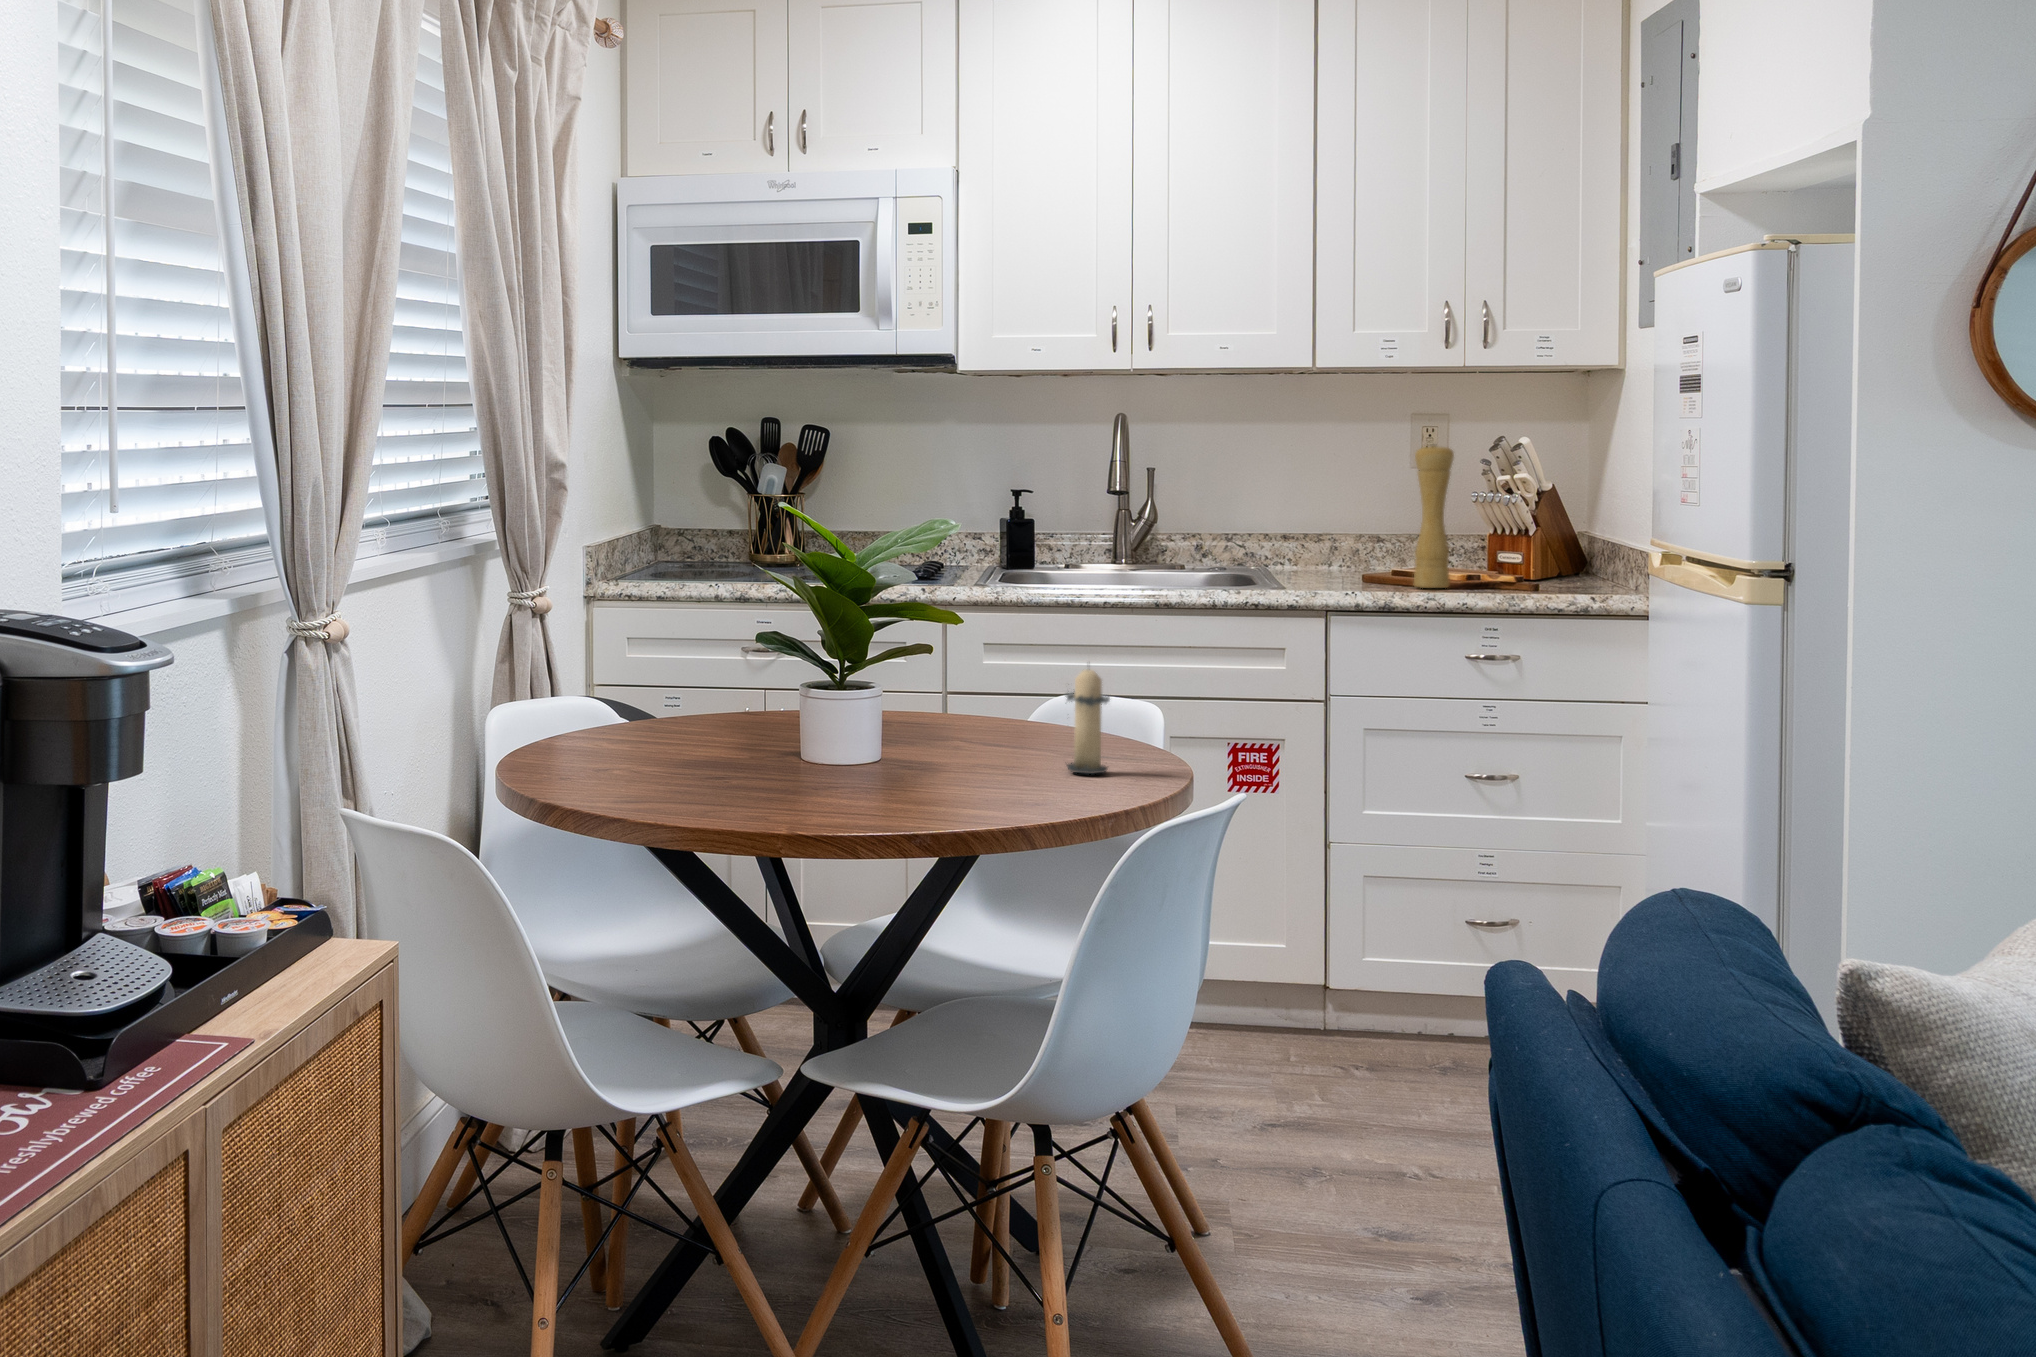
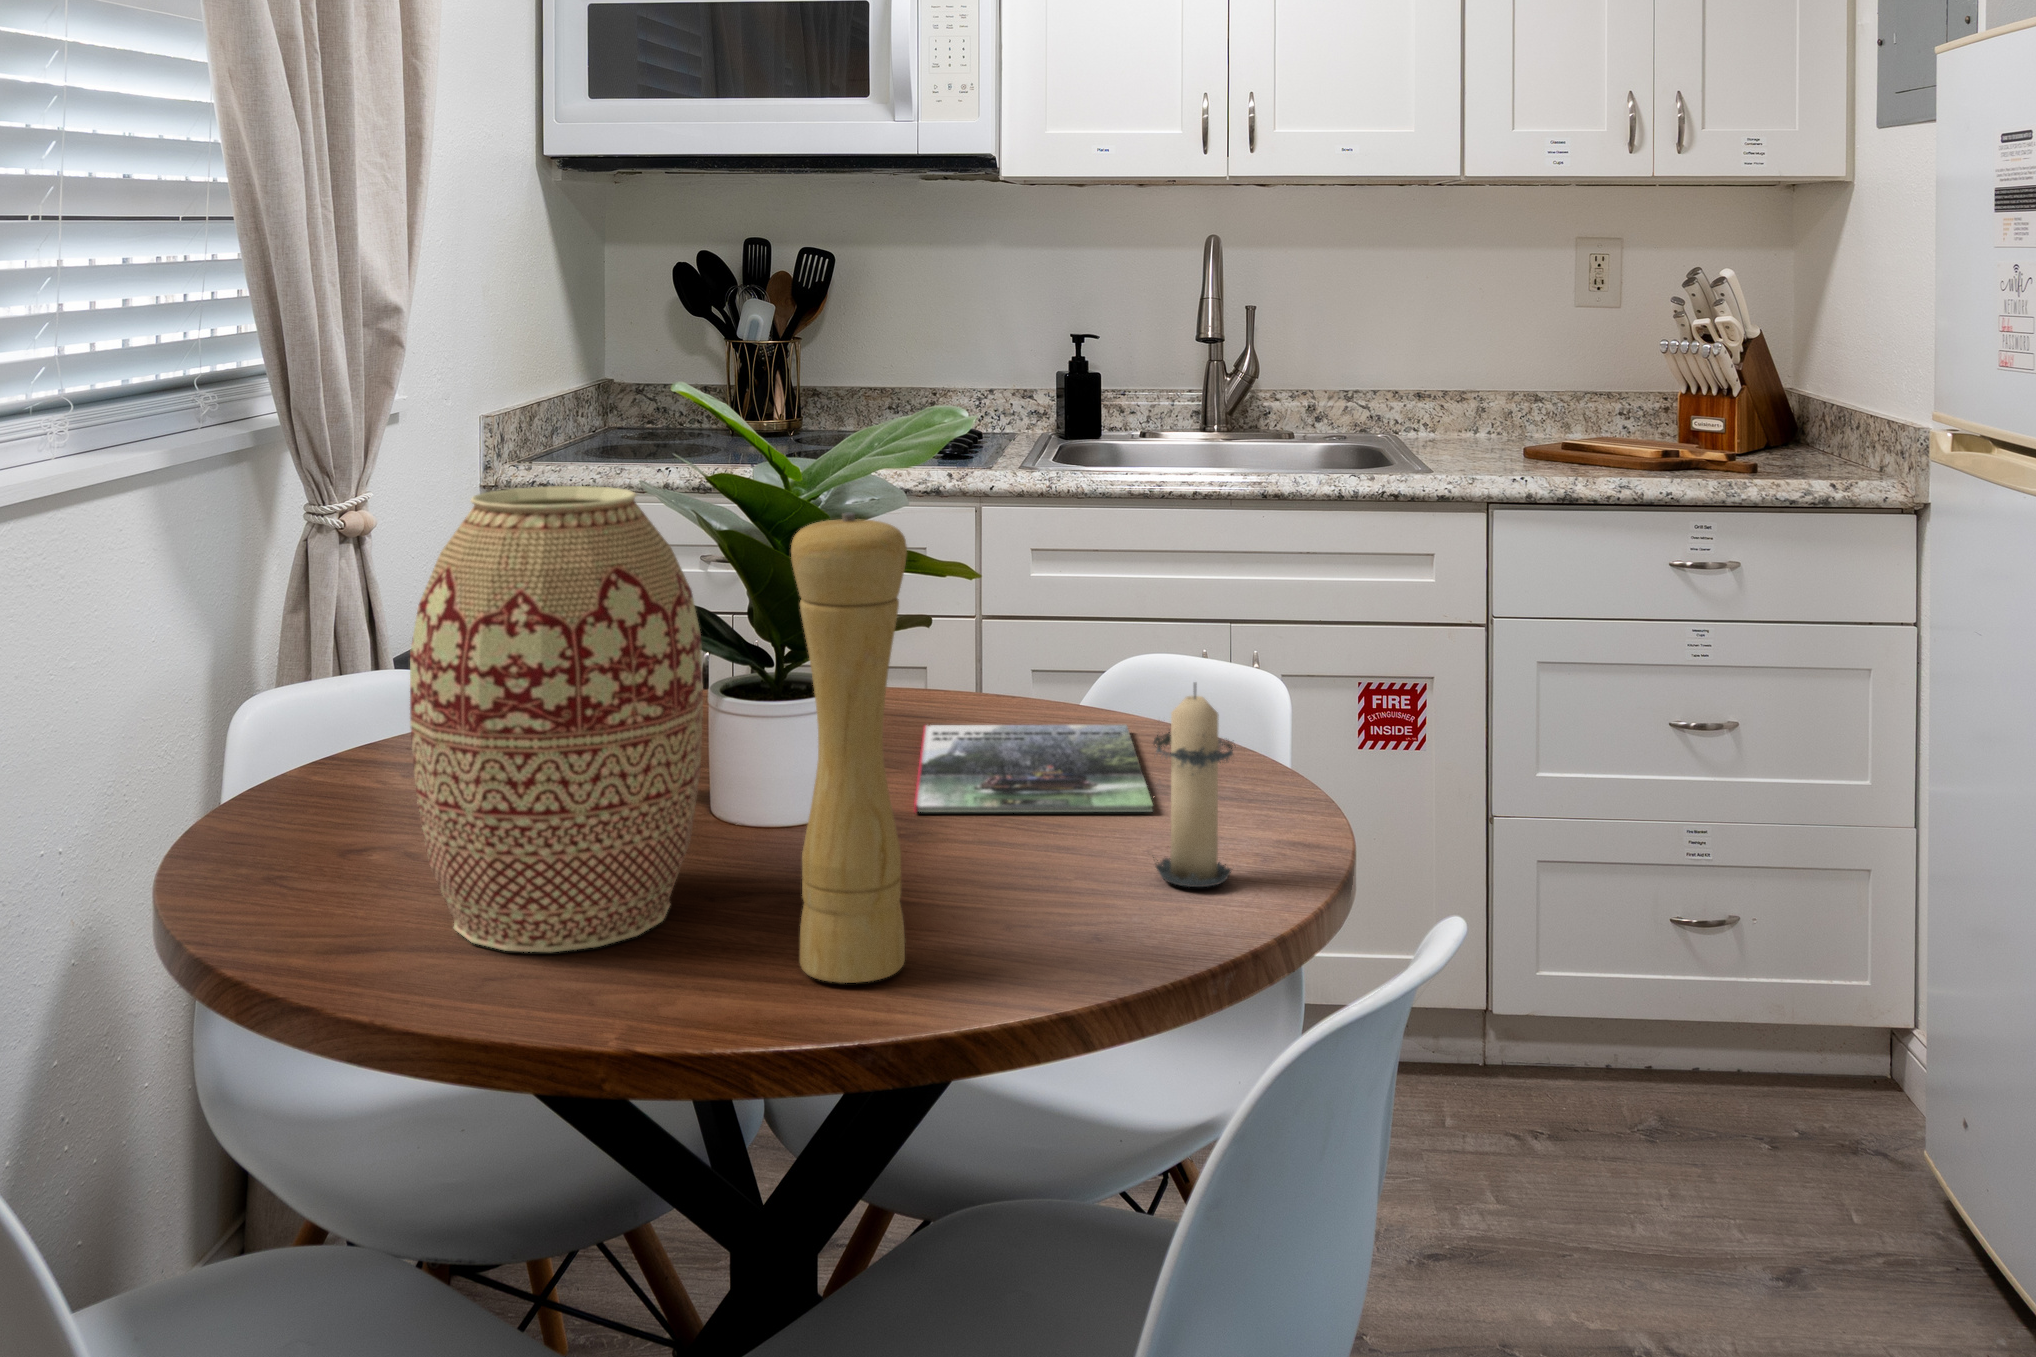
pepper mill: present [1414,445,1454,588] -> present [791,513,907,983]
vase: none [669,550,819,786] -> present [410,486,703,952]
magazine: none [922,719,1066,752] -> present [914,725,1153,812]

